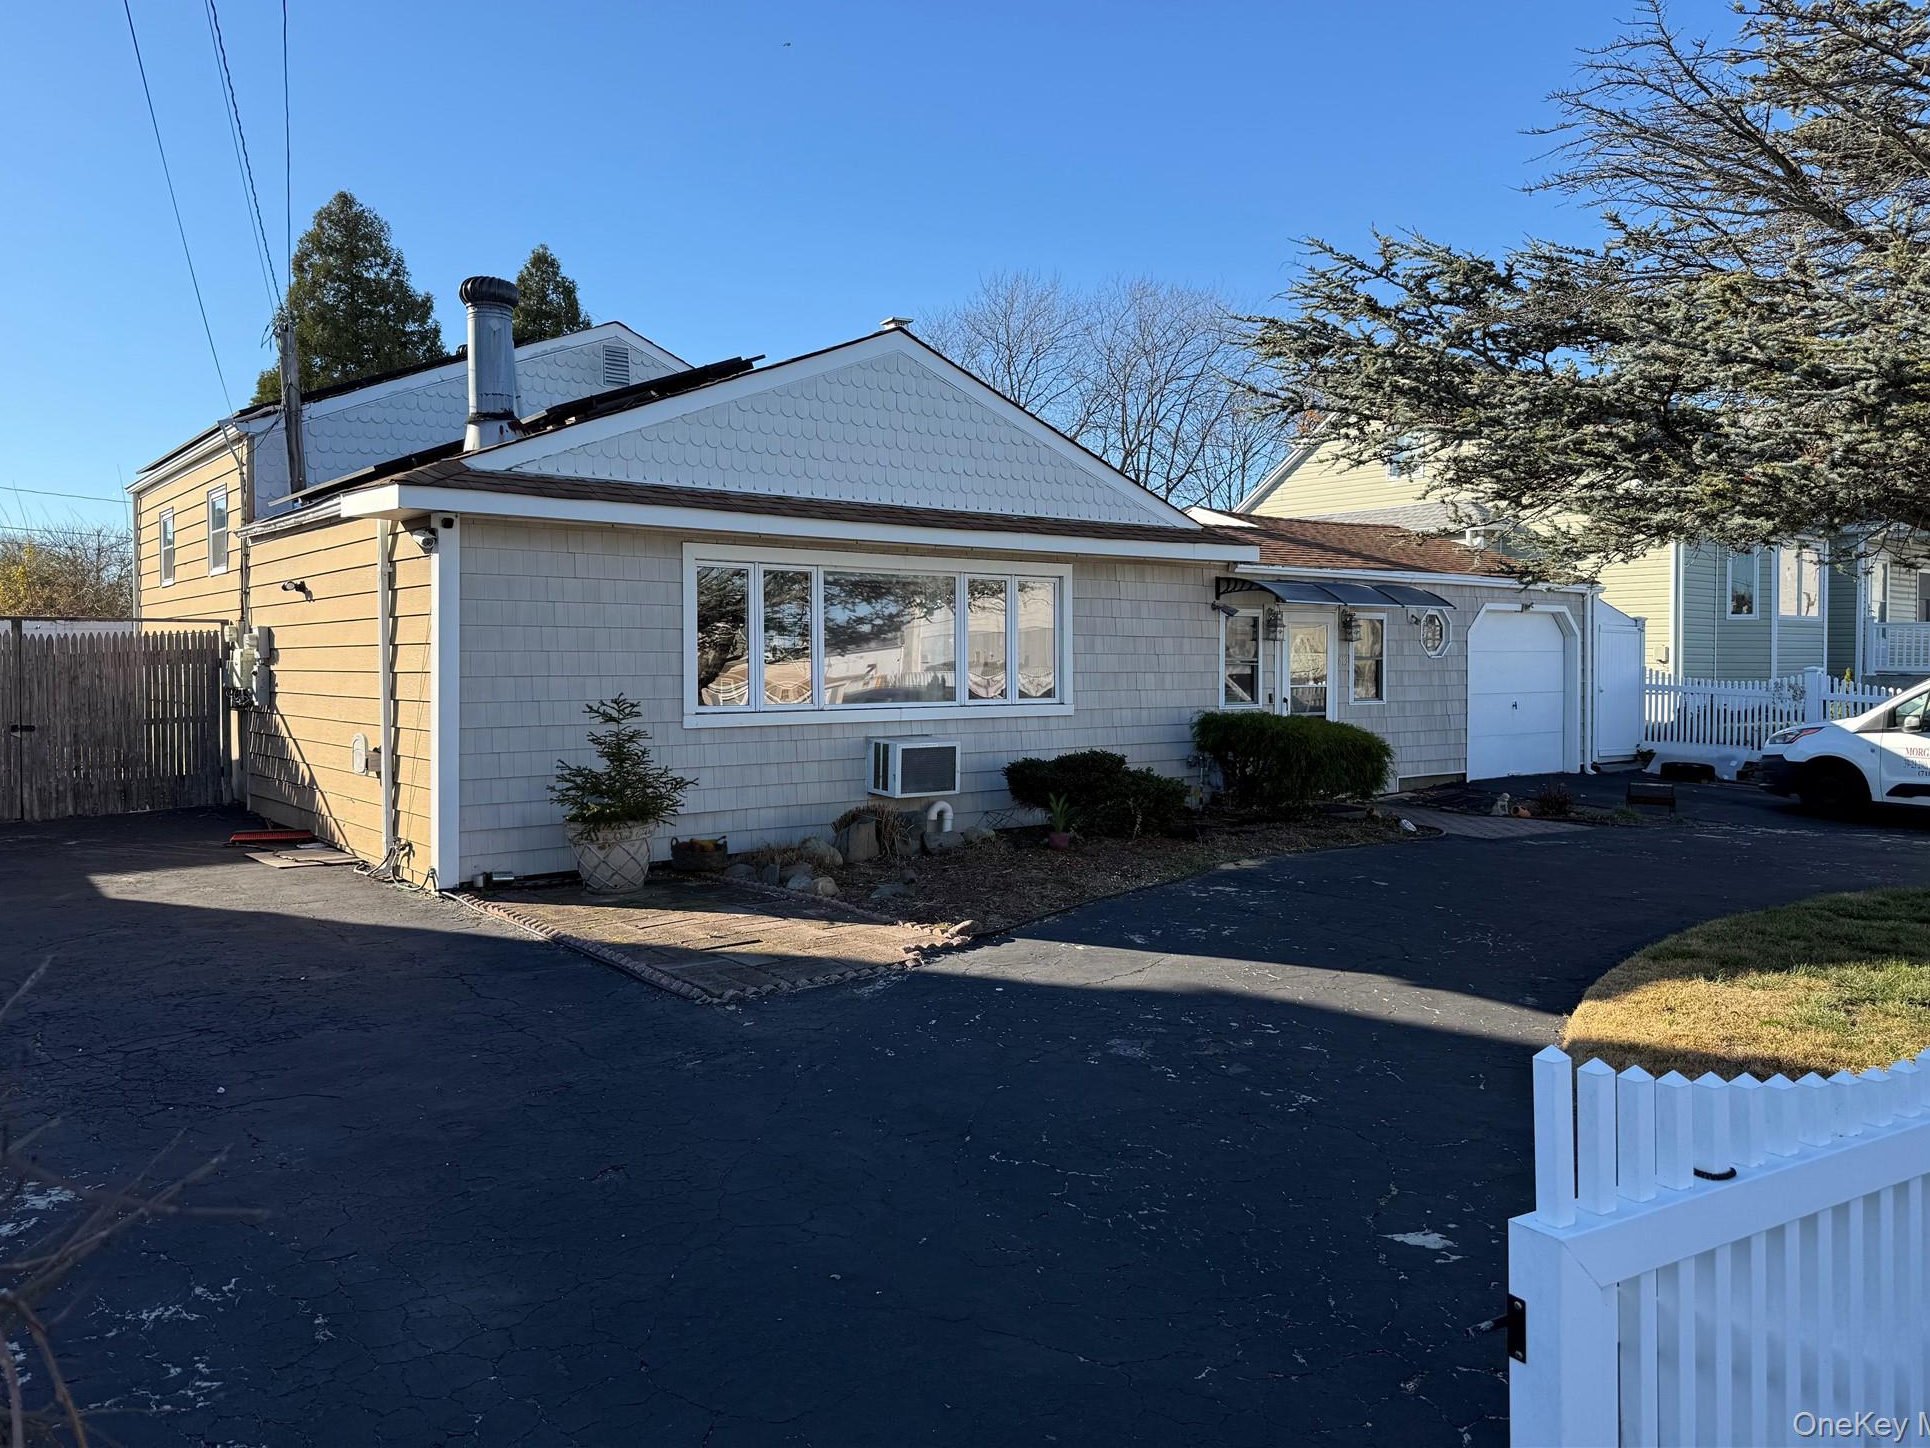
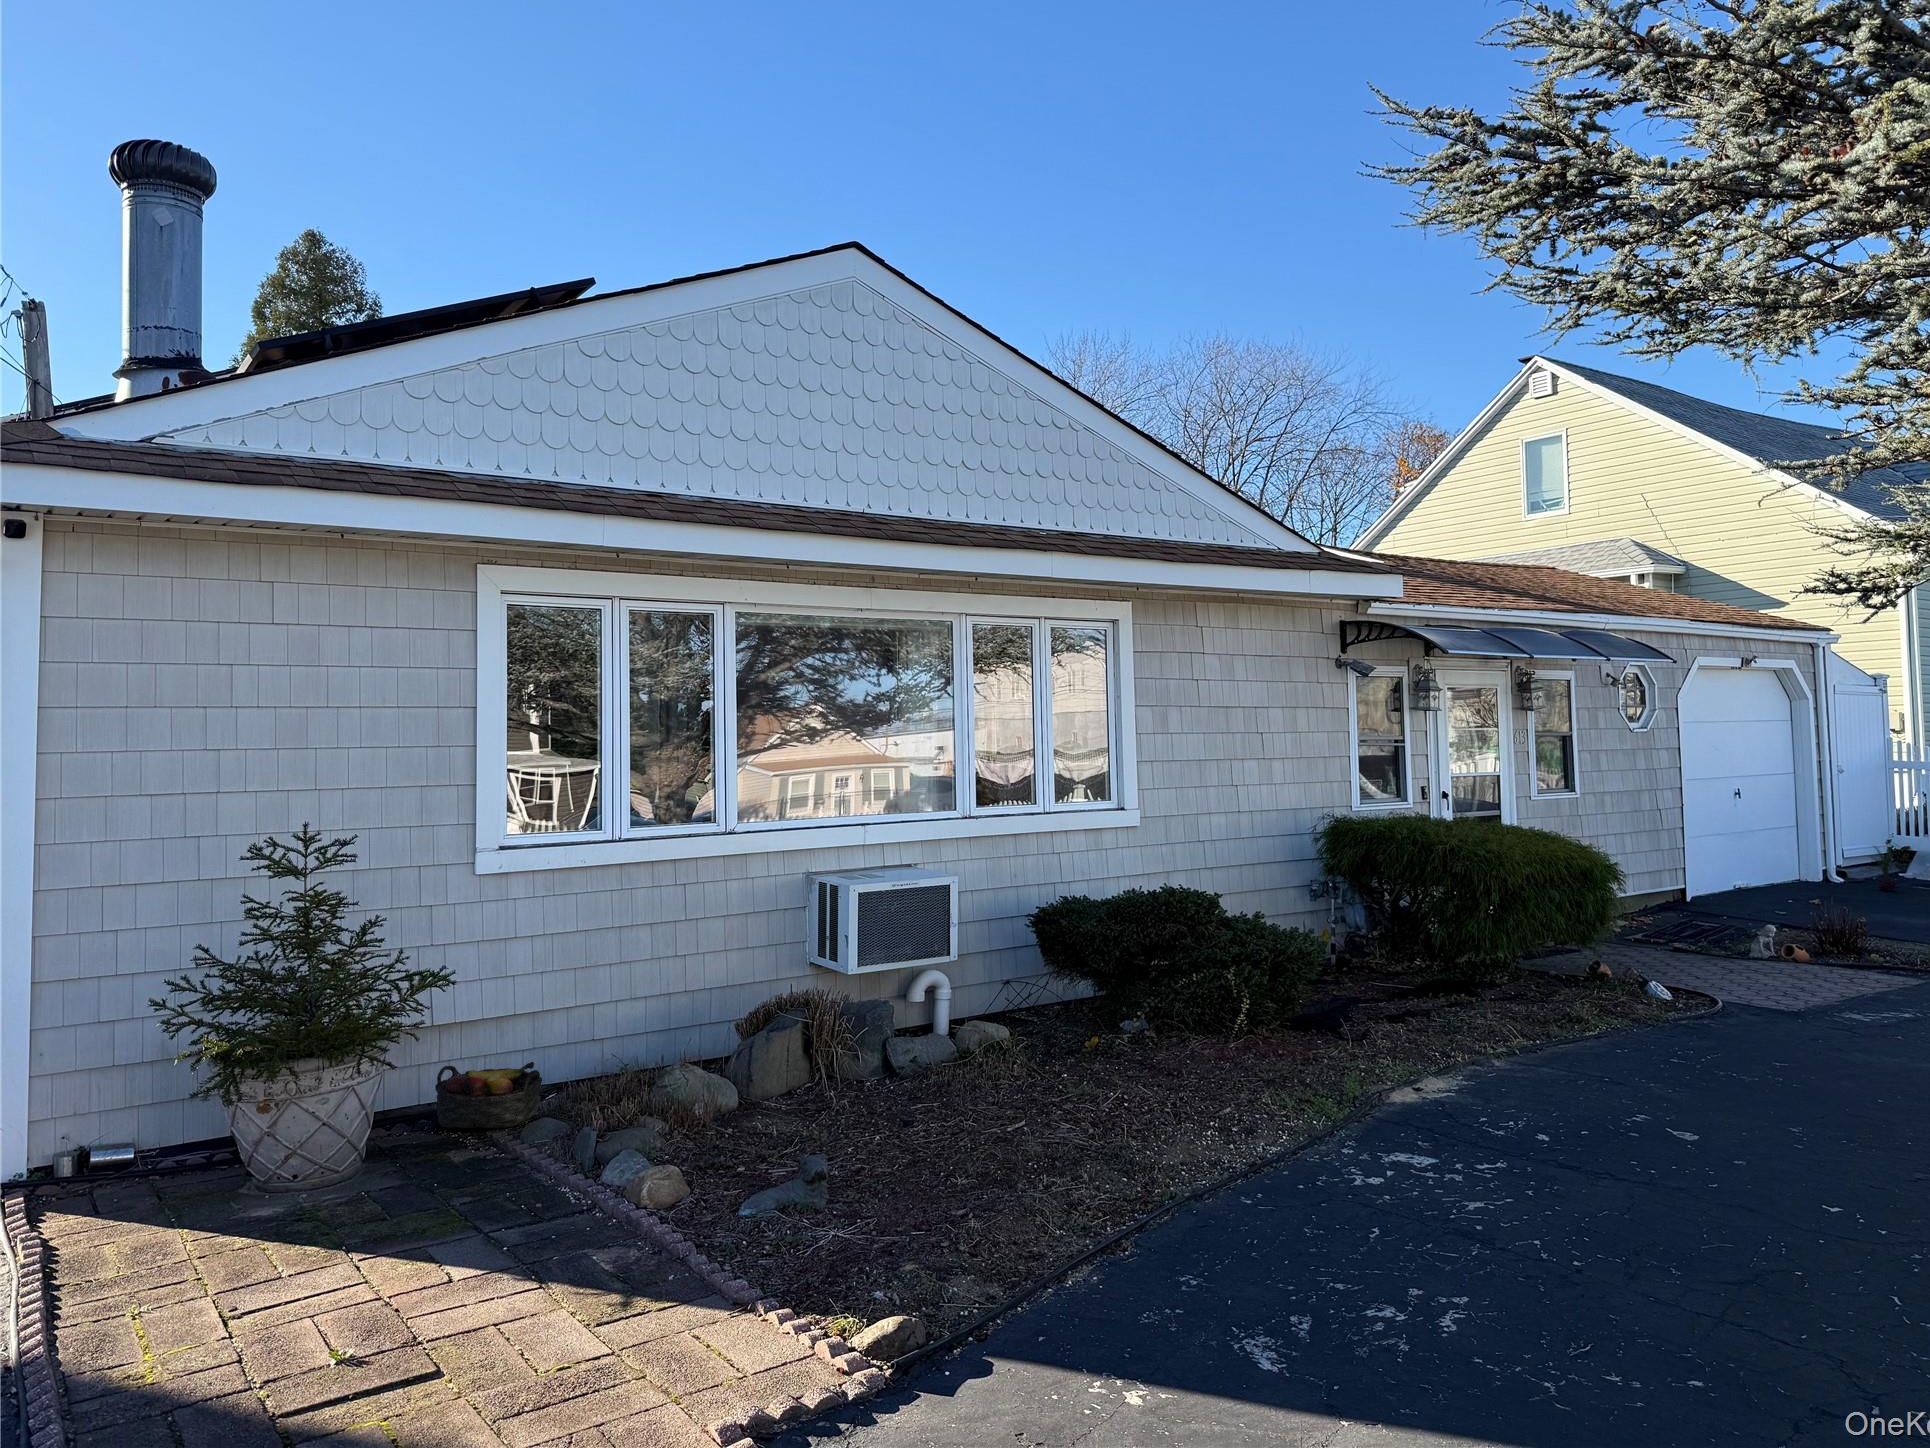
decorative plant: present [1047,794,1073,850] -> present [1873,847,1896,891]

